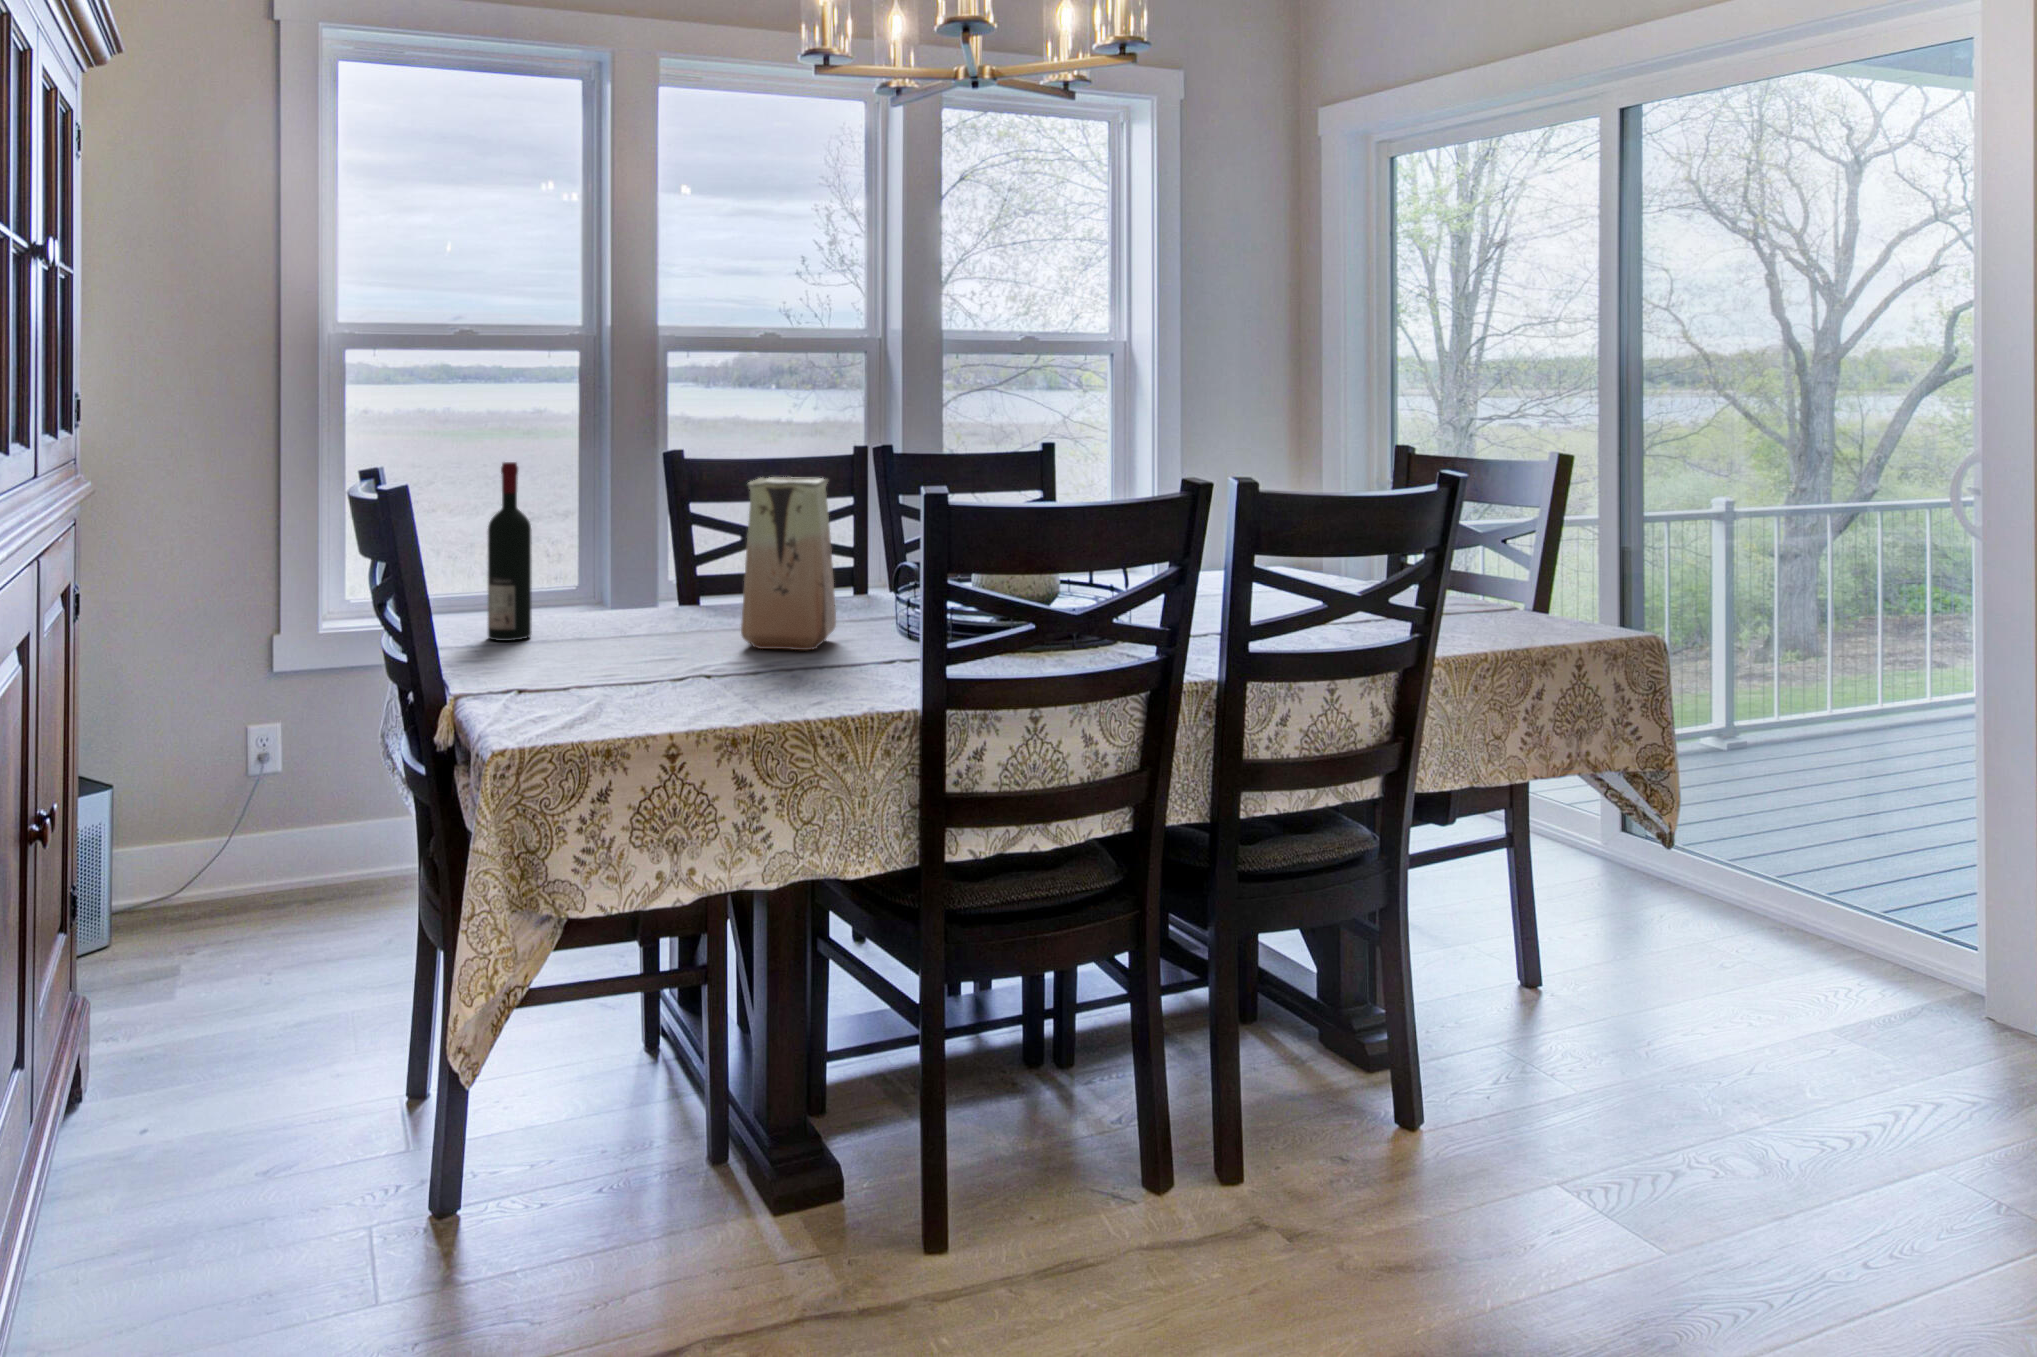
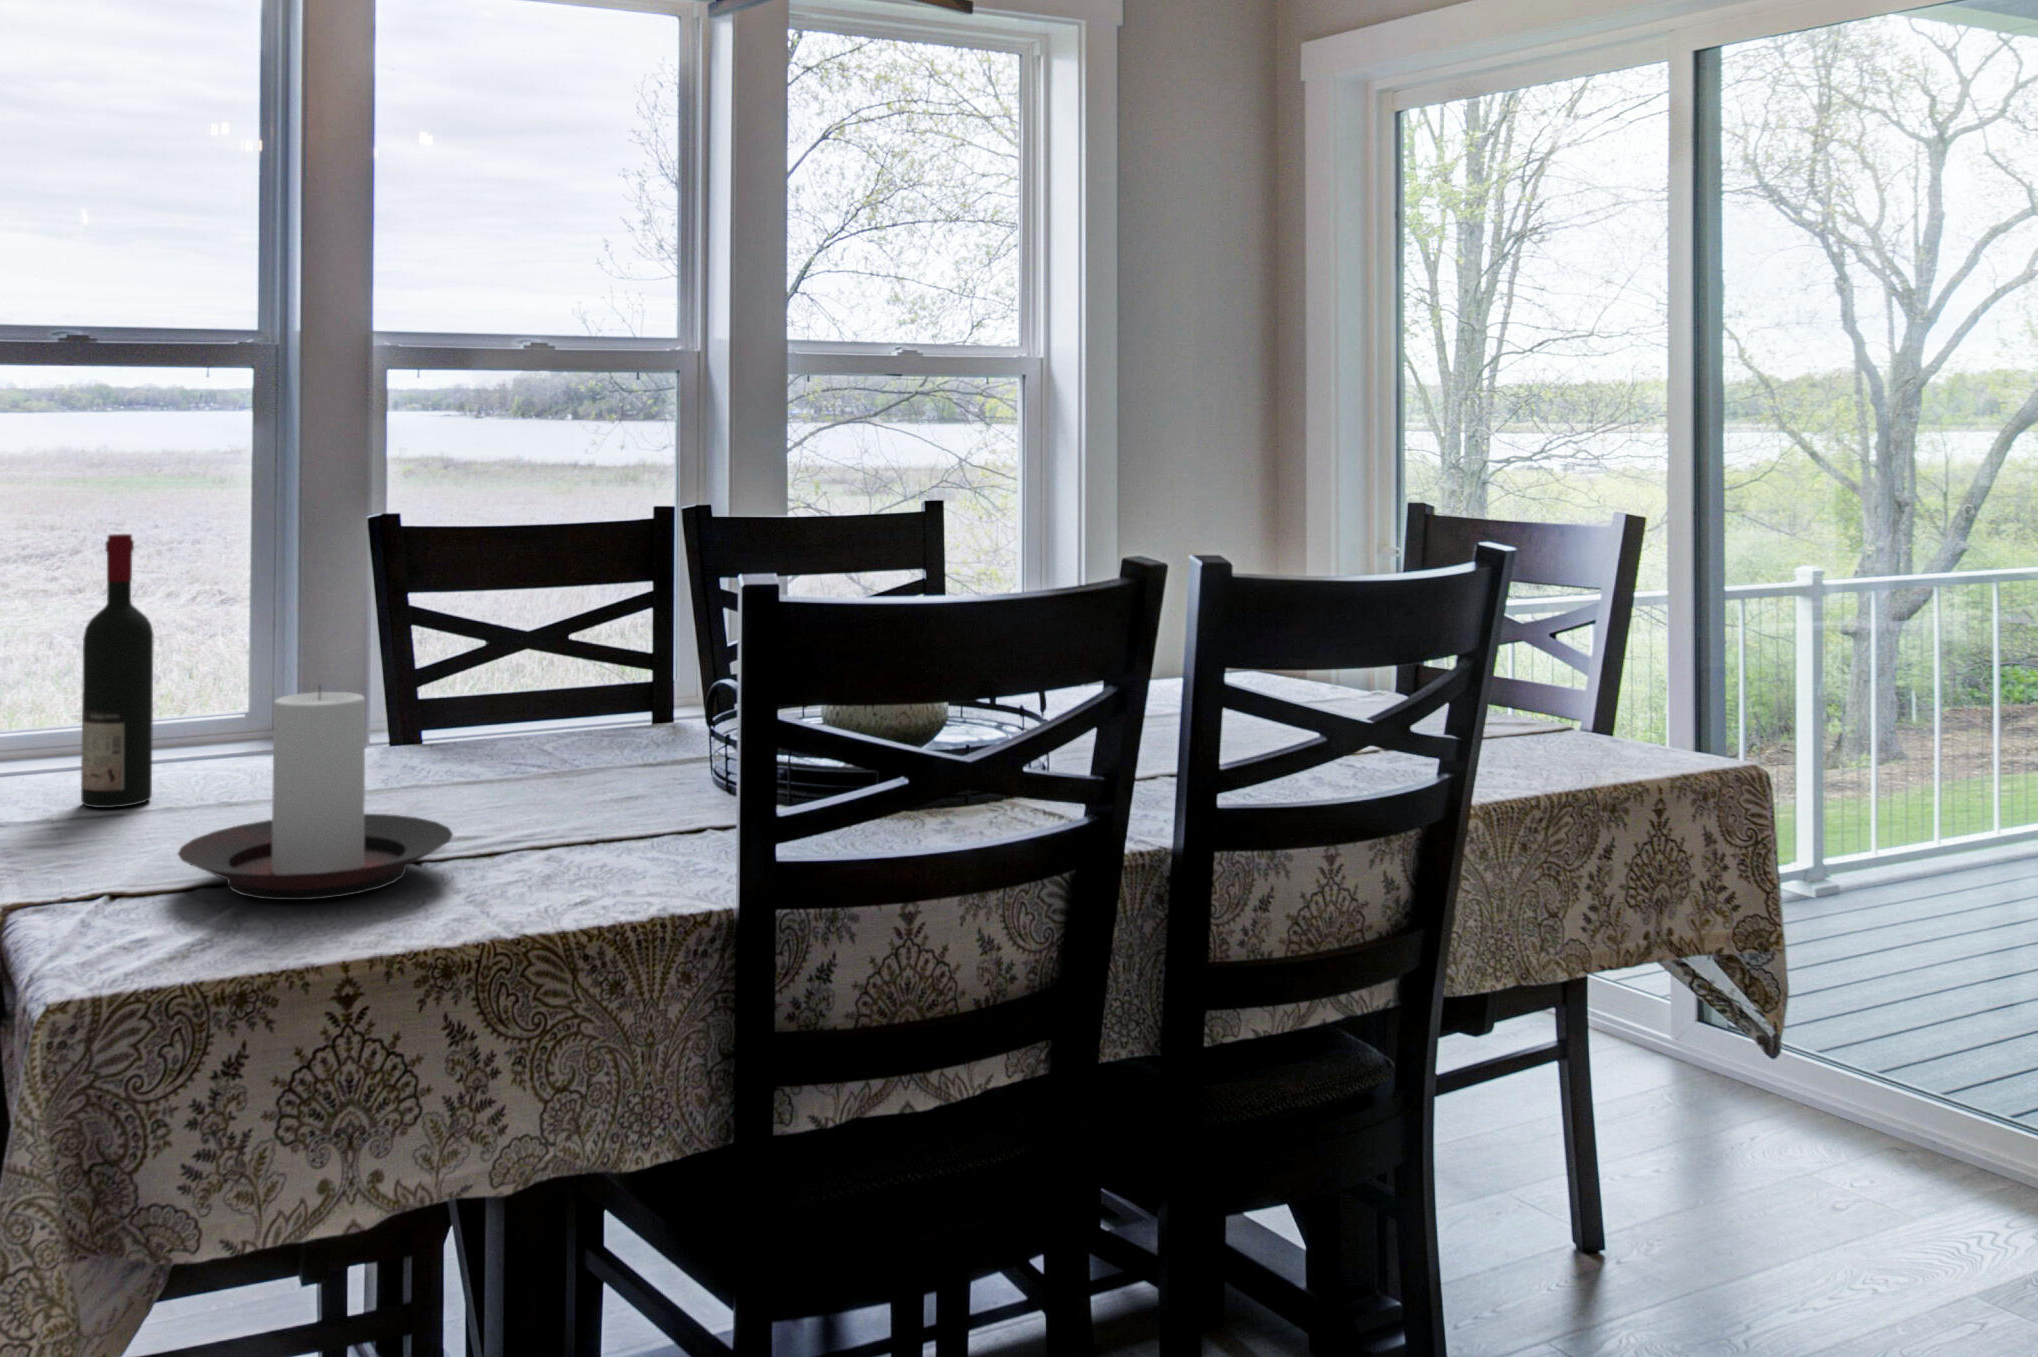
vase: present [741,477,836,650] -> none [476,554,621,813]
candle holder: none [560,559,732,697] -> present [178,688,453,900]

